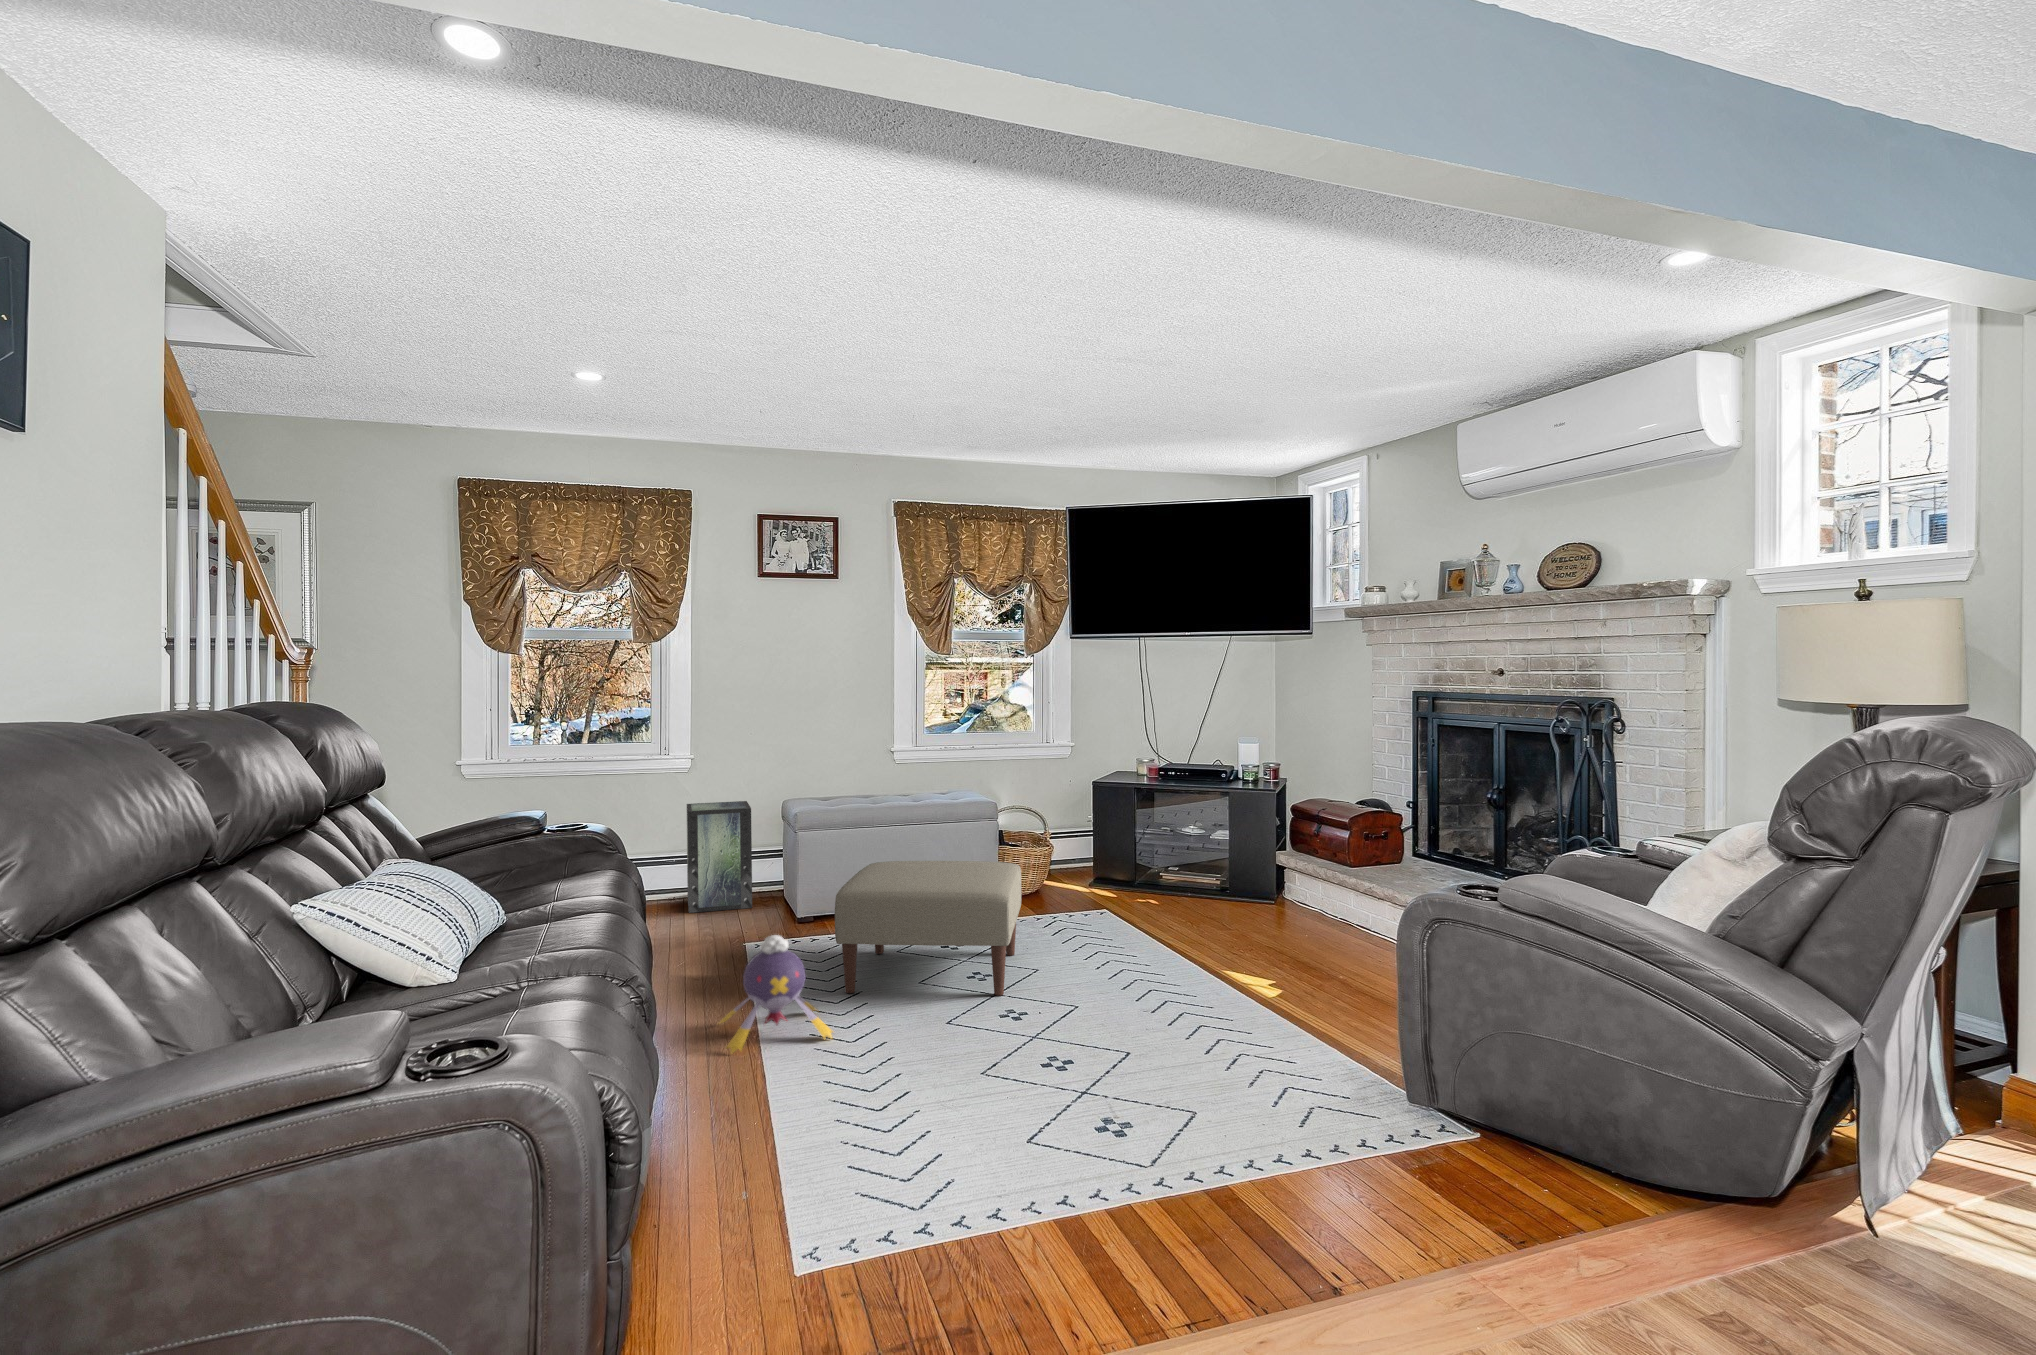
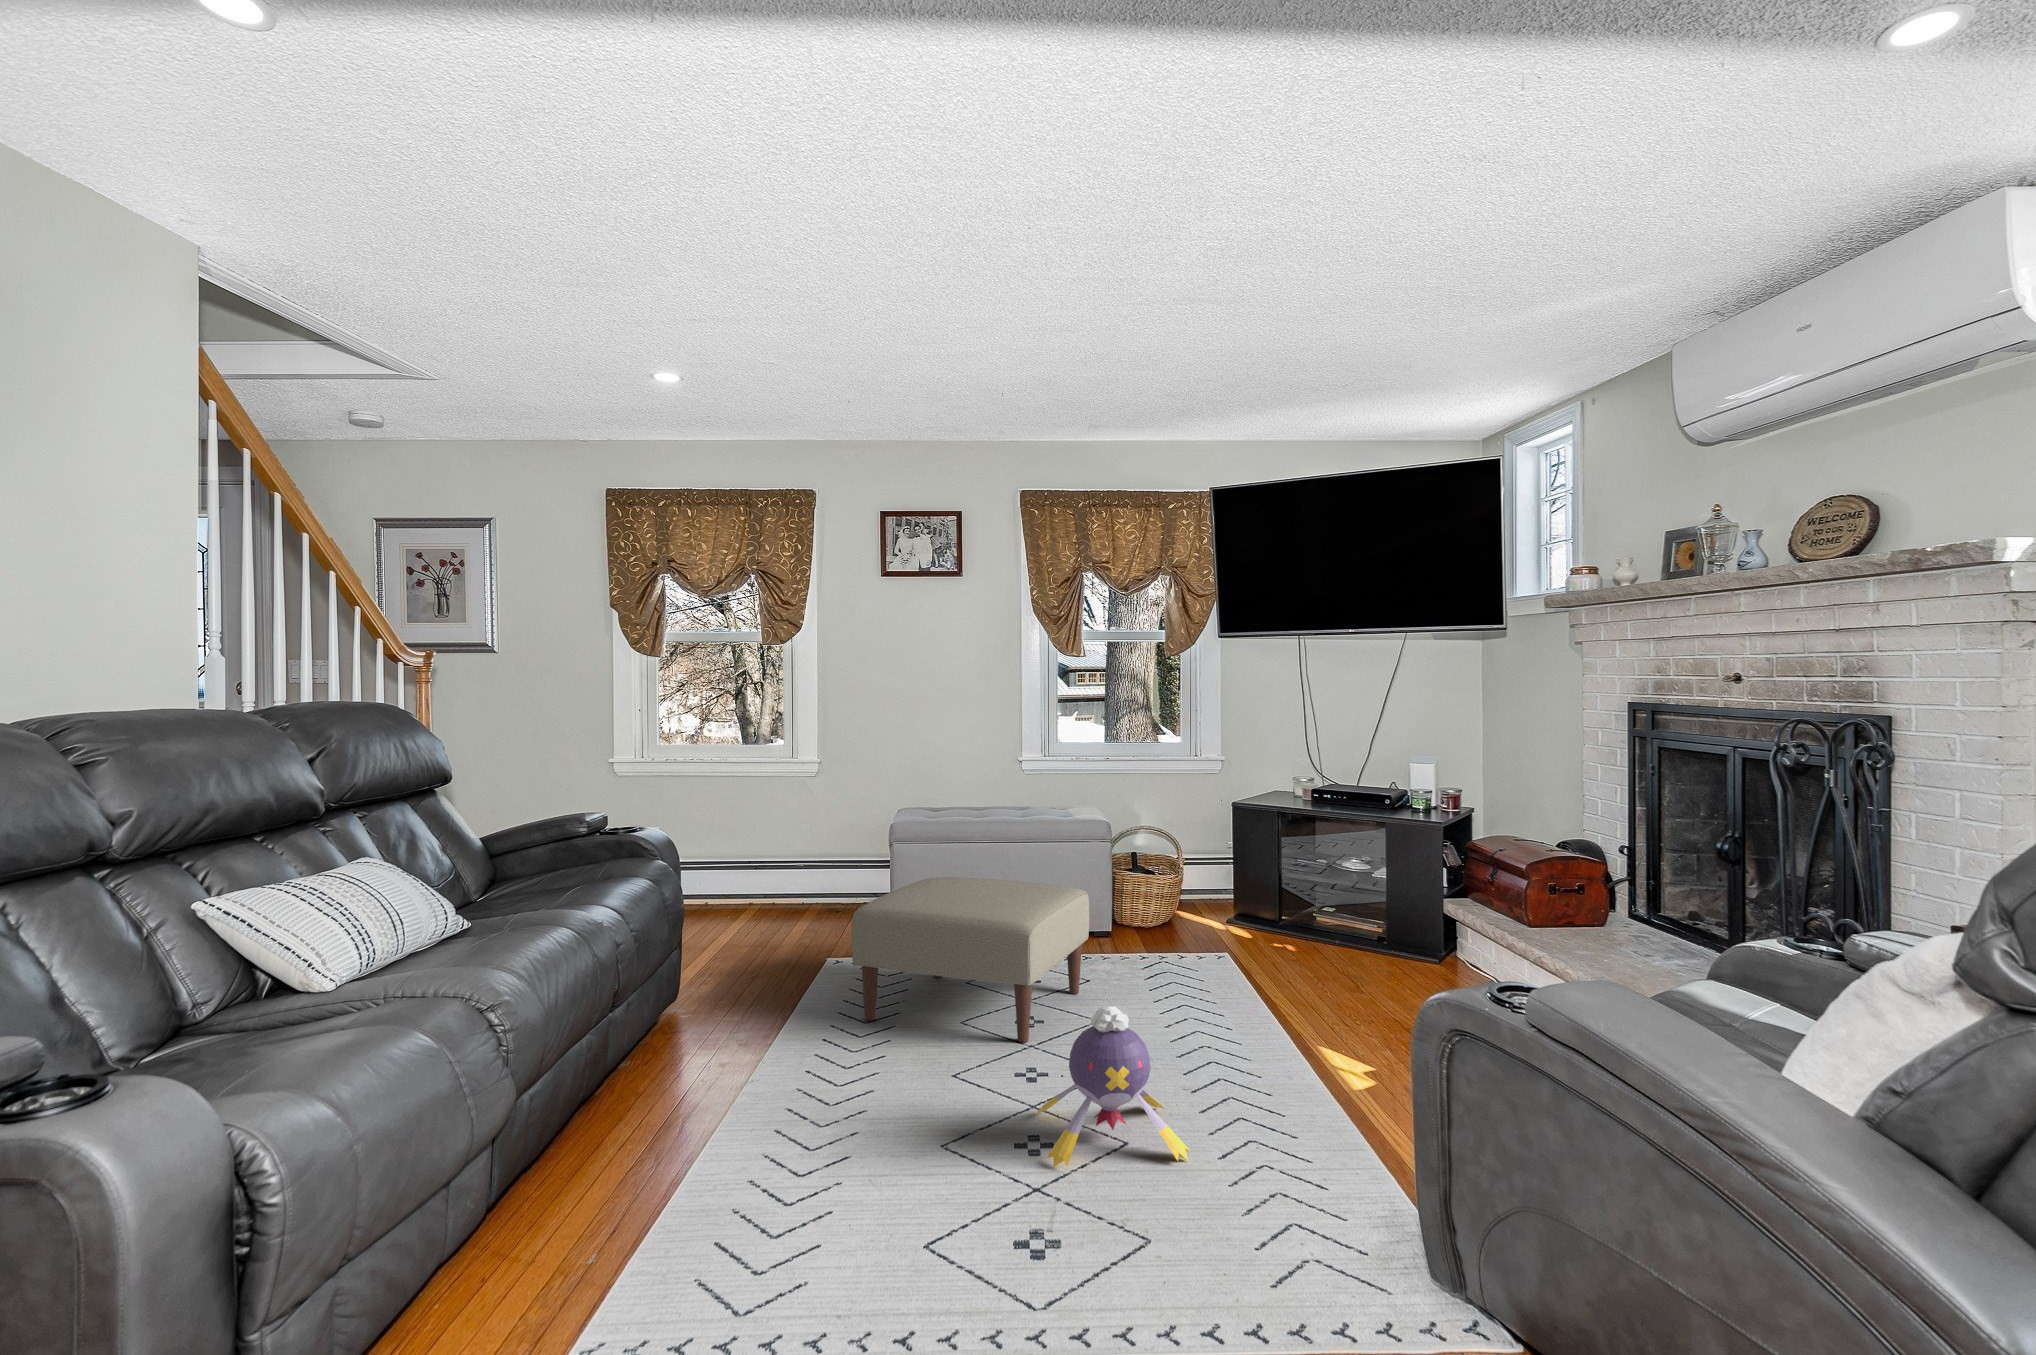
storage box: present [687,801,752,913] -> none [796,805,867,915]
plush toy: present [720,935,833,1053] -> present [1036,1006,1190,1167]

